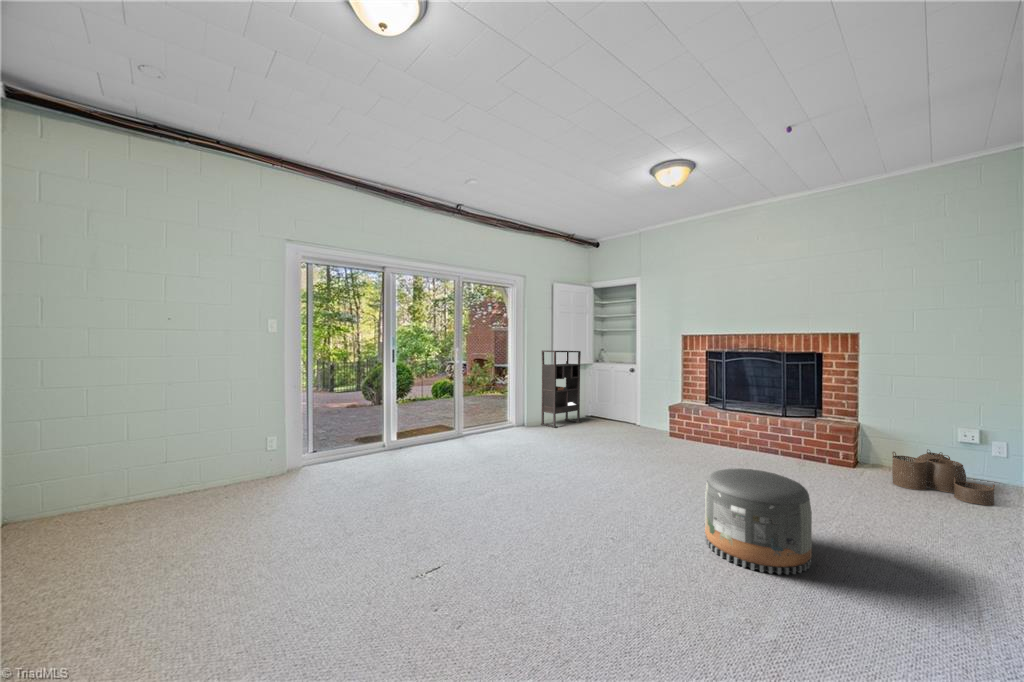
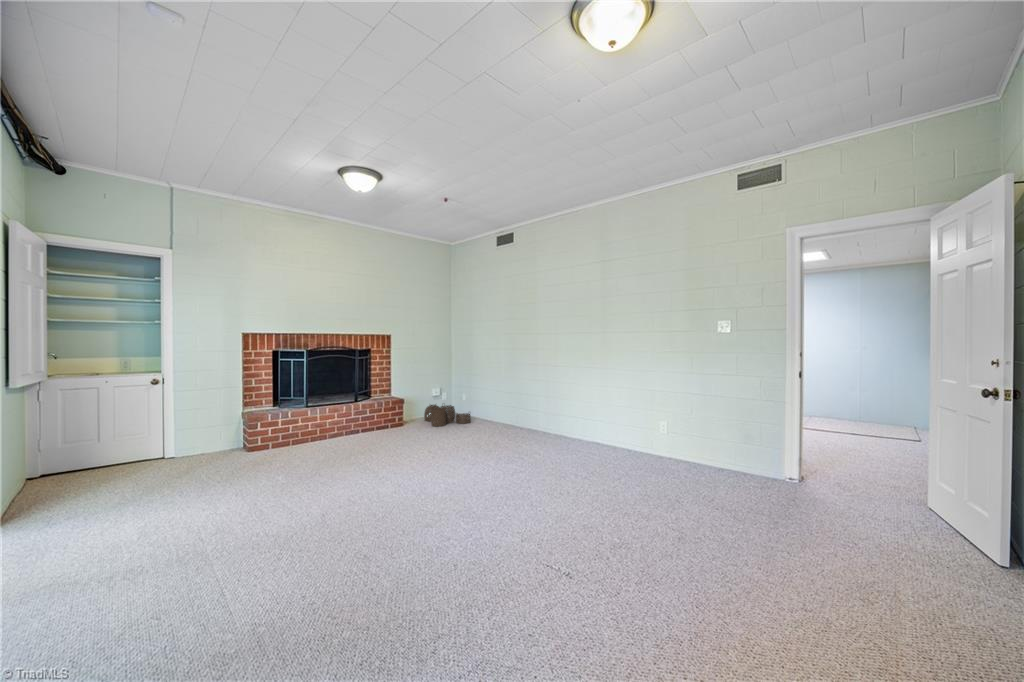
bookshelf: present [541,350,581,428] -> none [15,362,84,508]
pouf: present [705,469,812,575] -> none [478,419,535,477]

